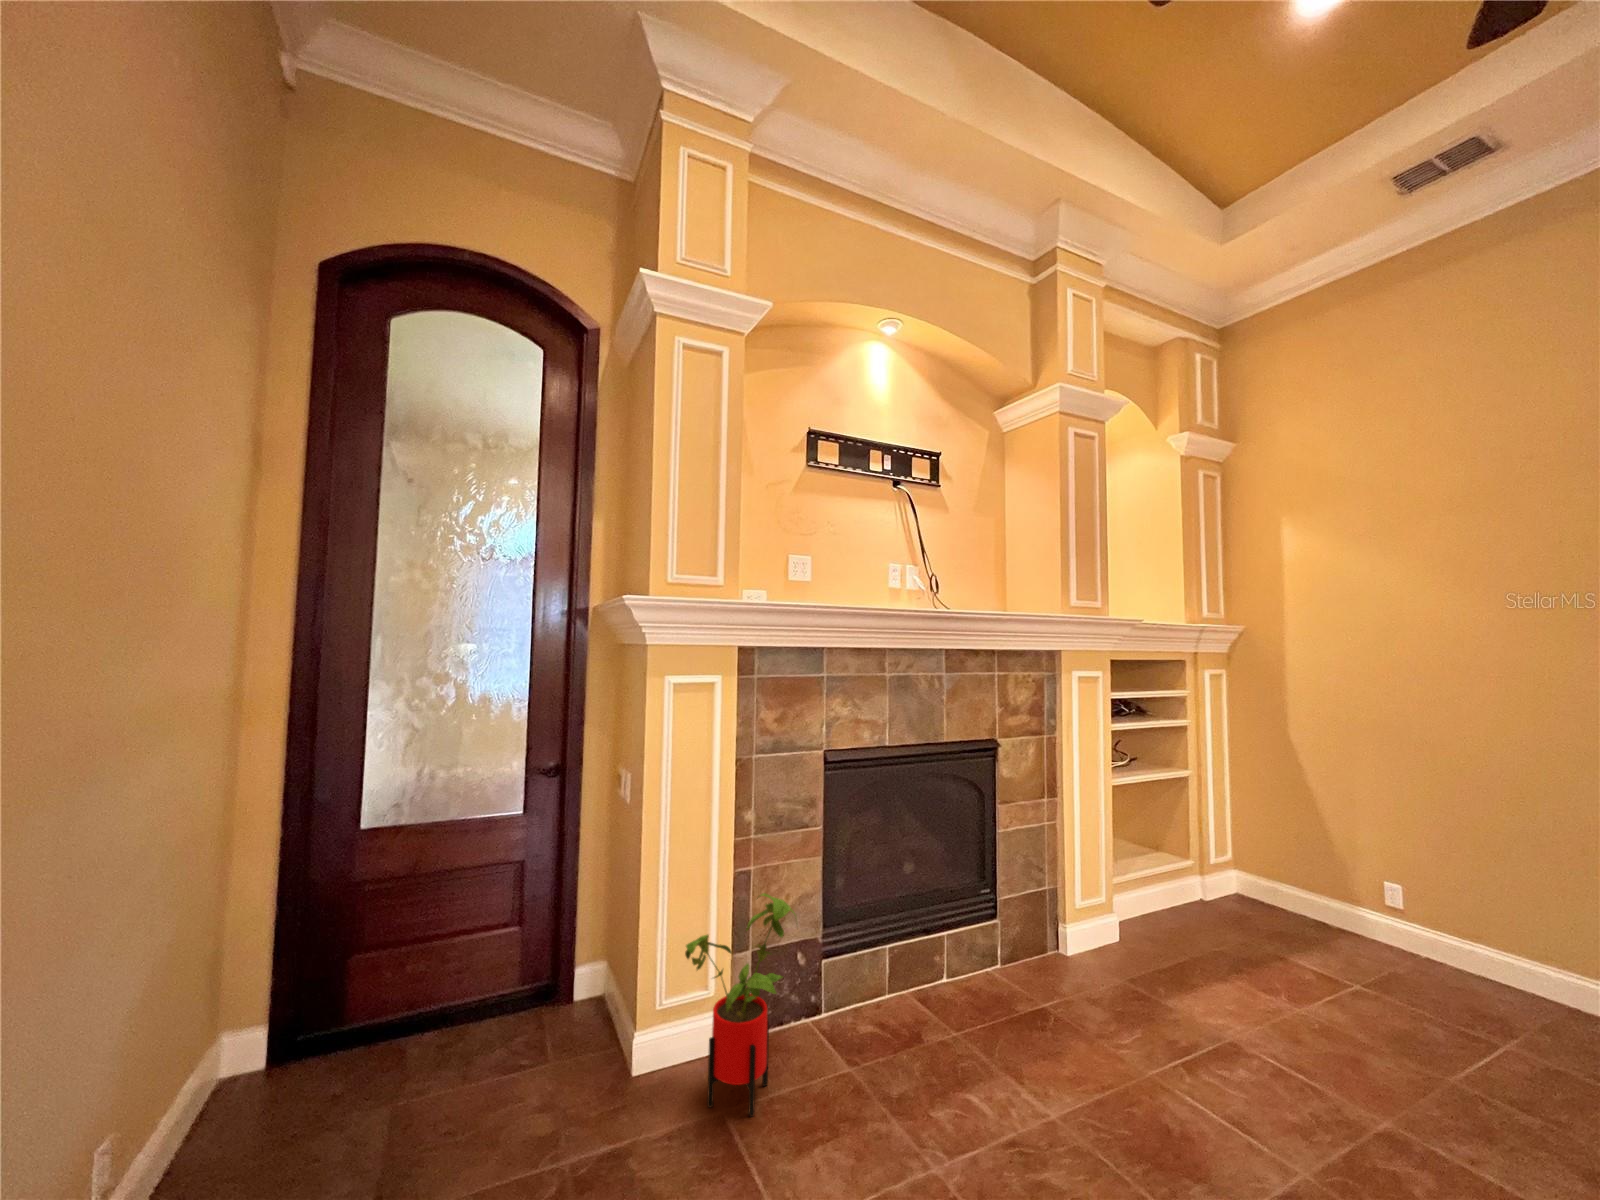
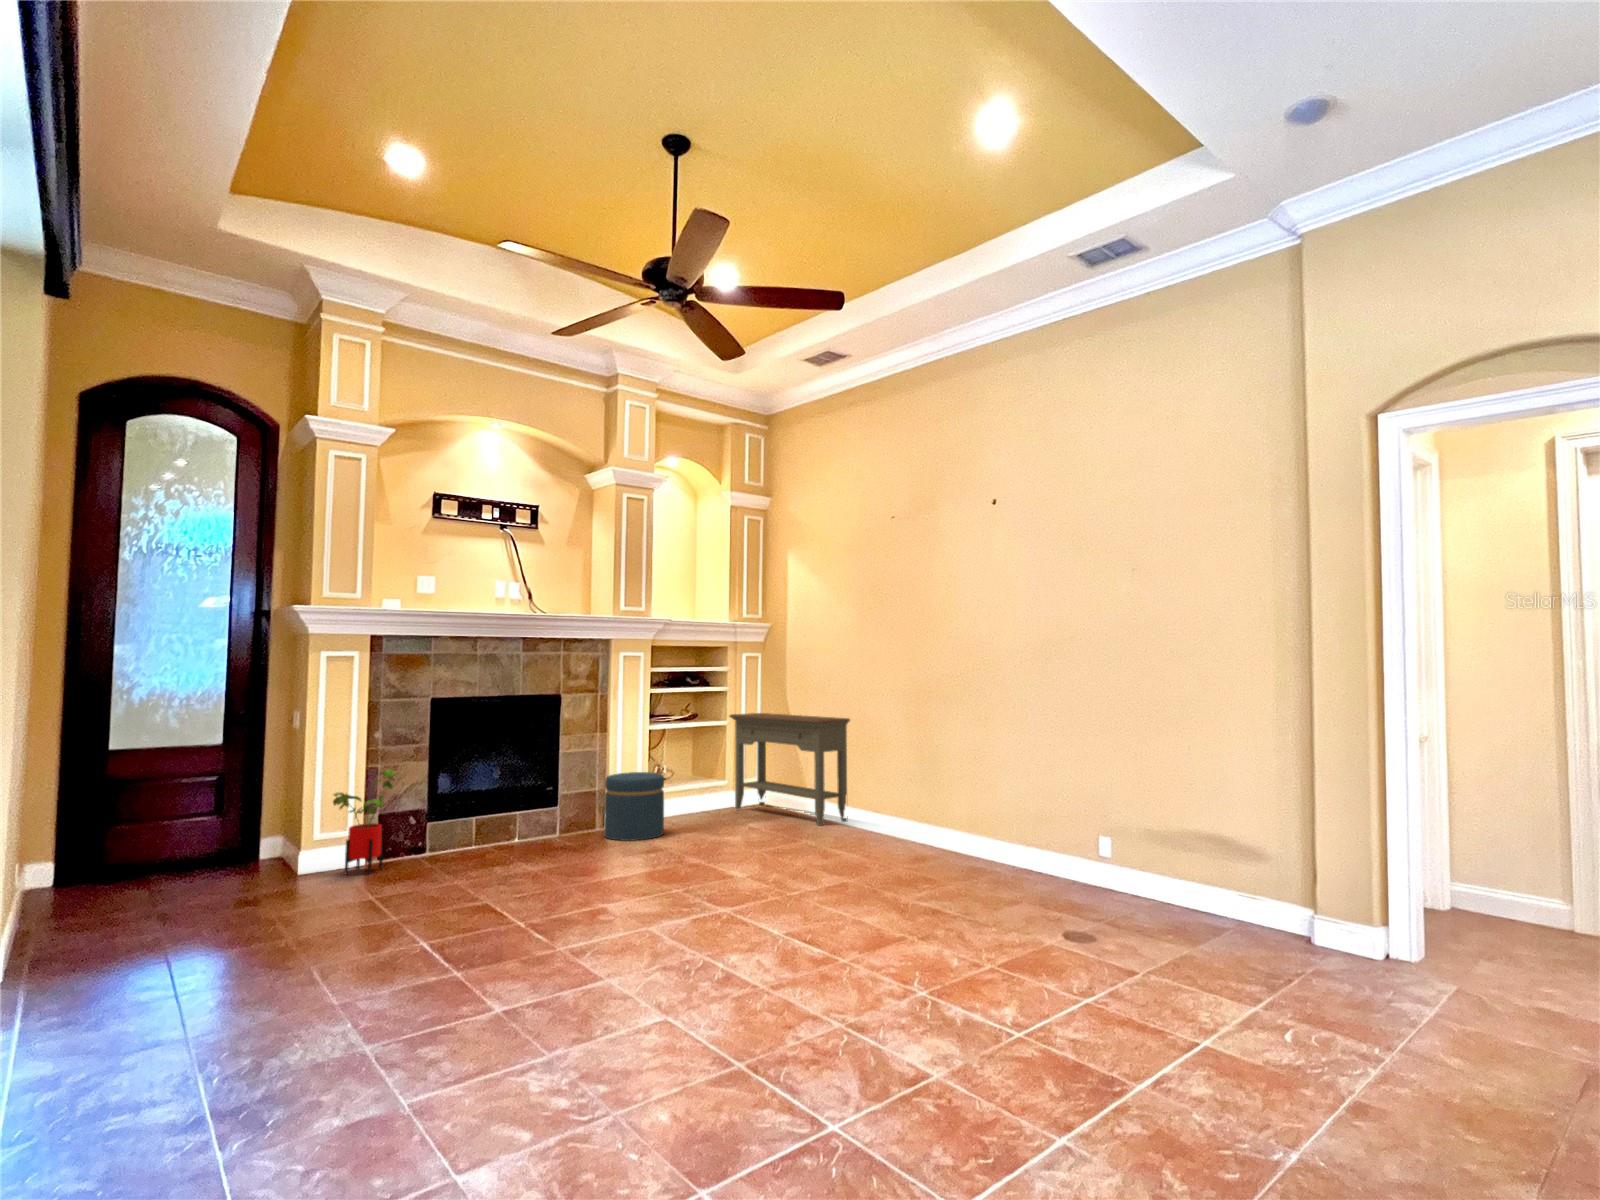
console table: none [1201,759,1528,1013] -> present [729,713,850,826]
ottoman: none [1085,872,1201,1021] -> present [604,772,664,841]

